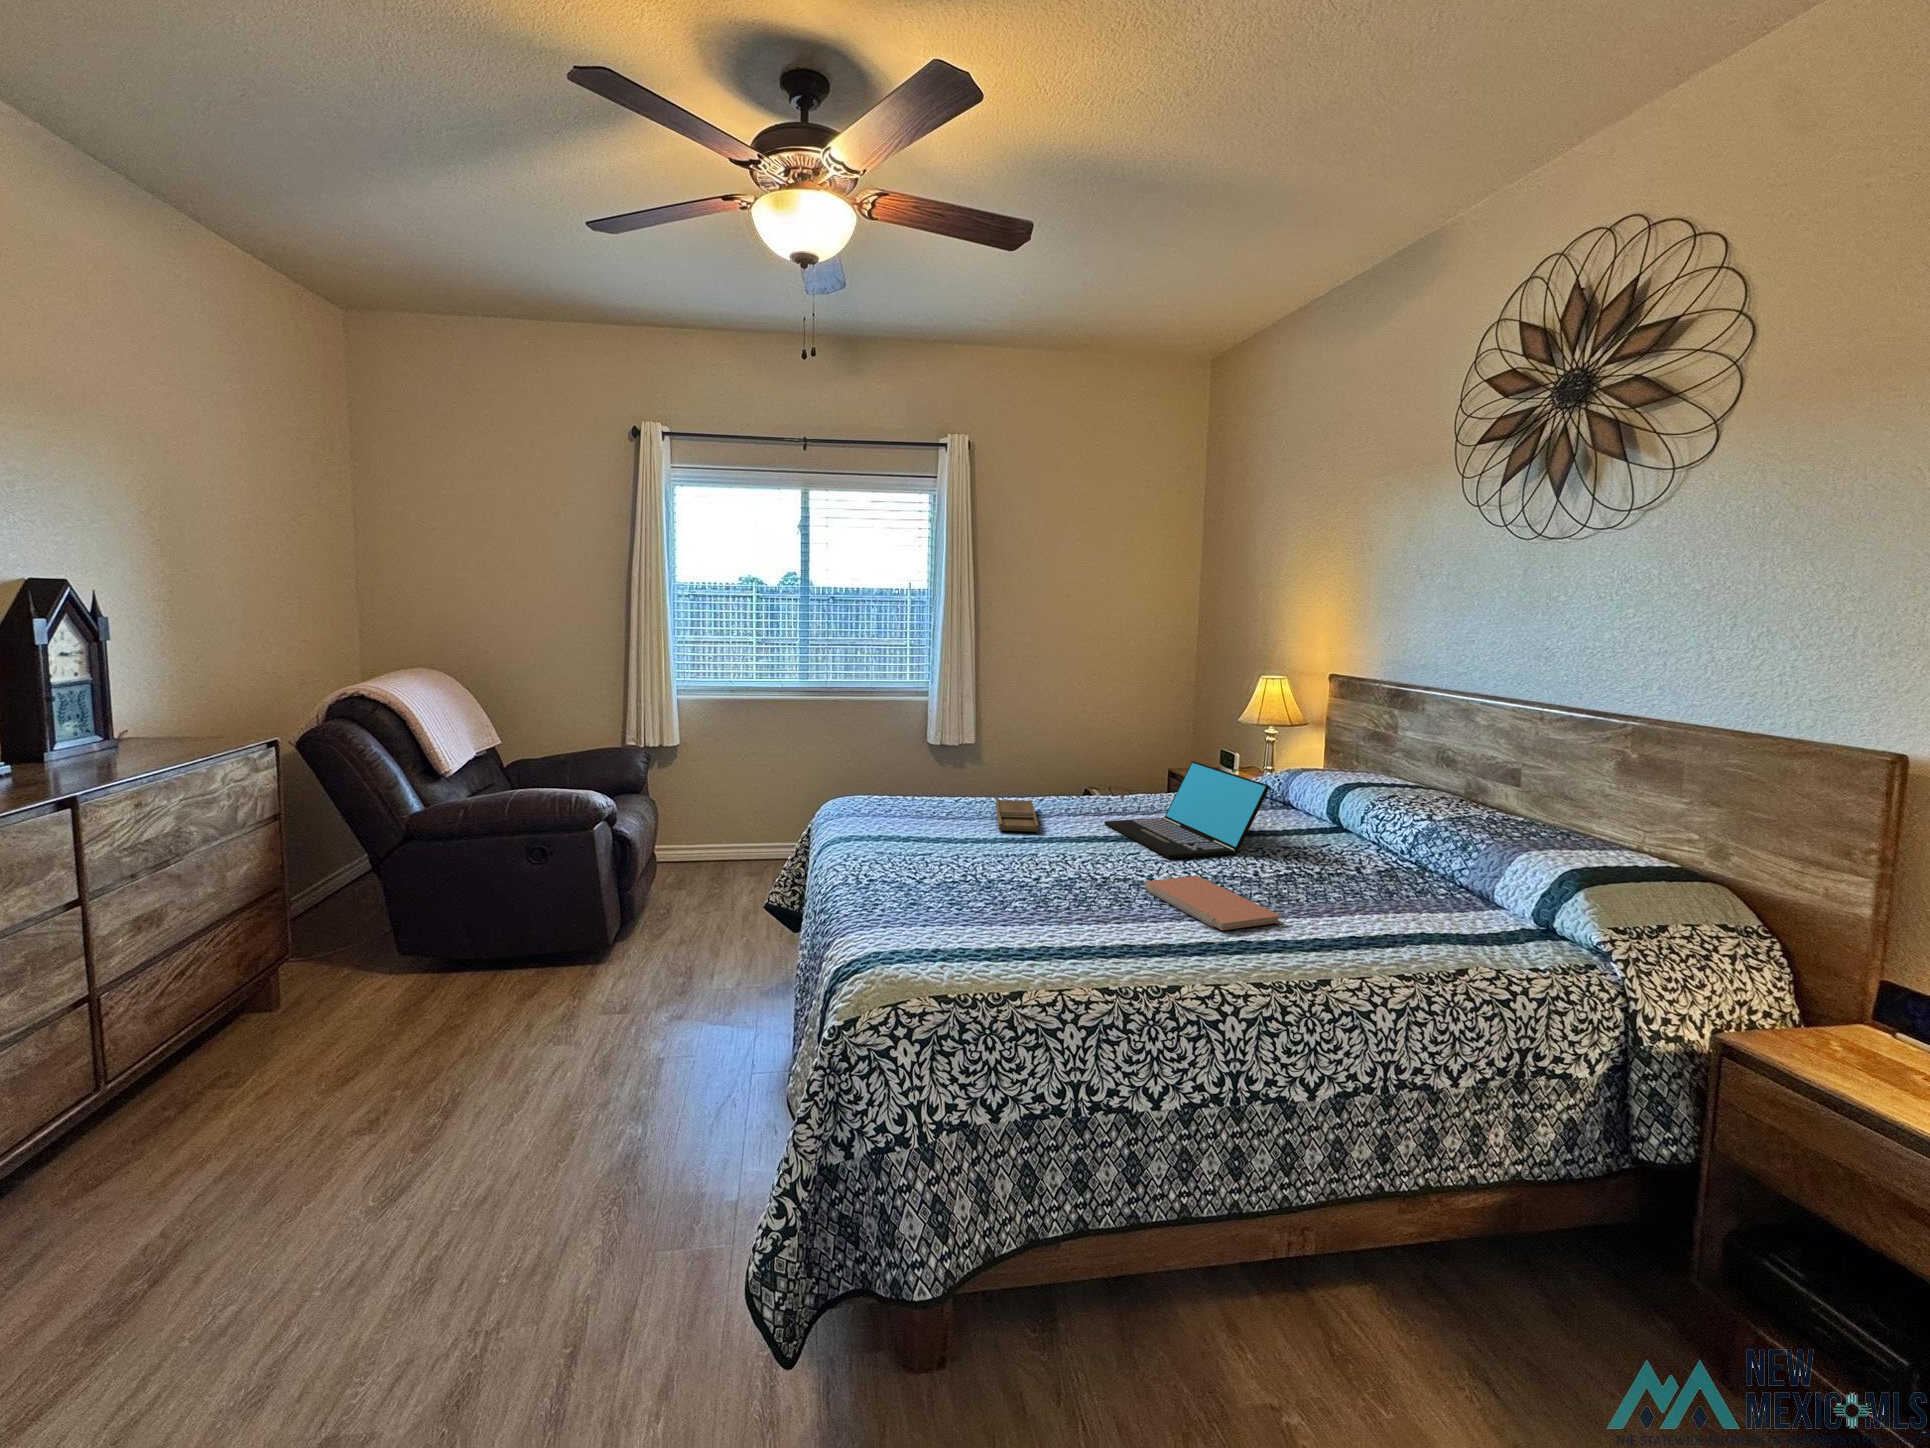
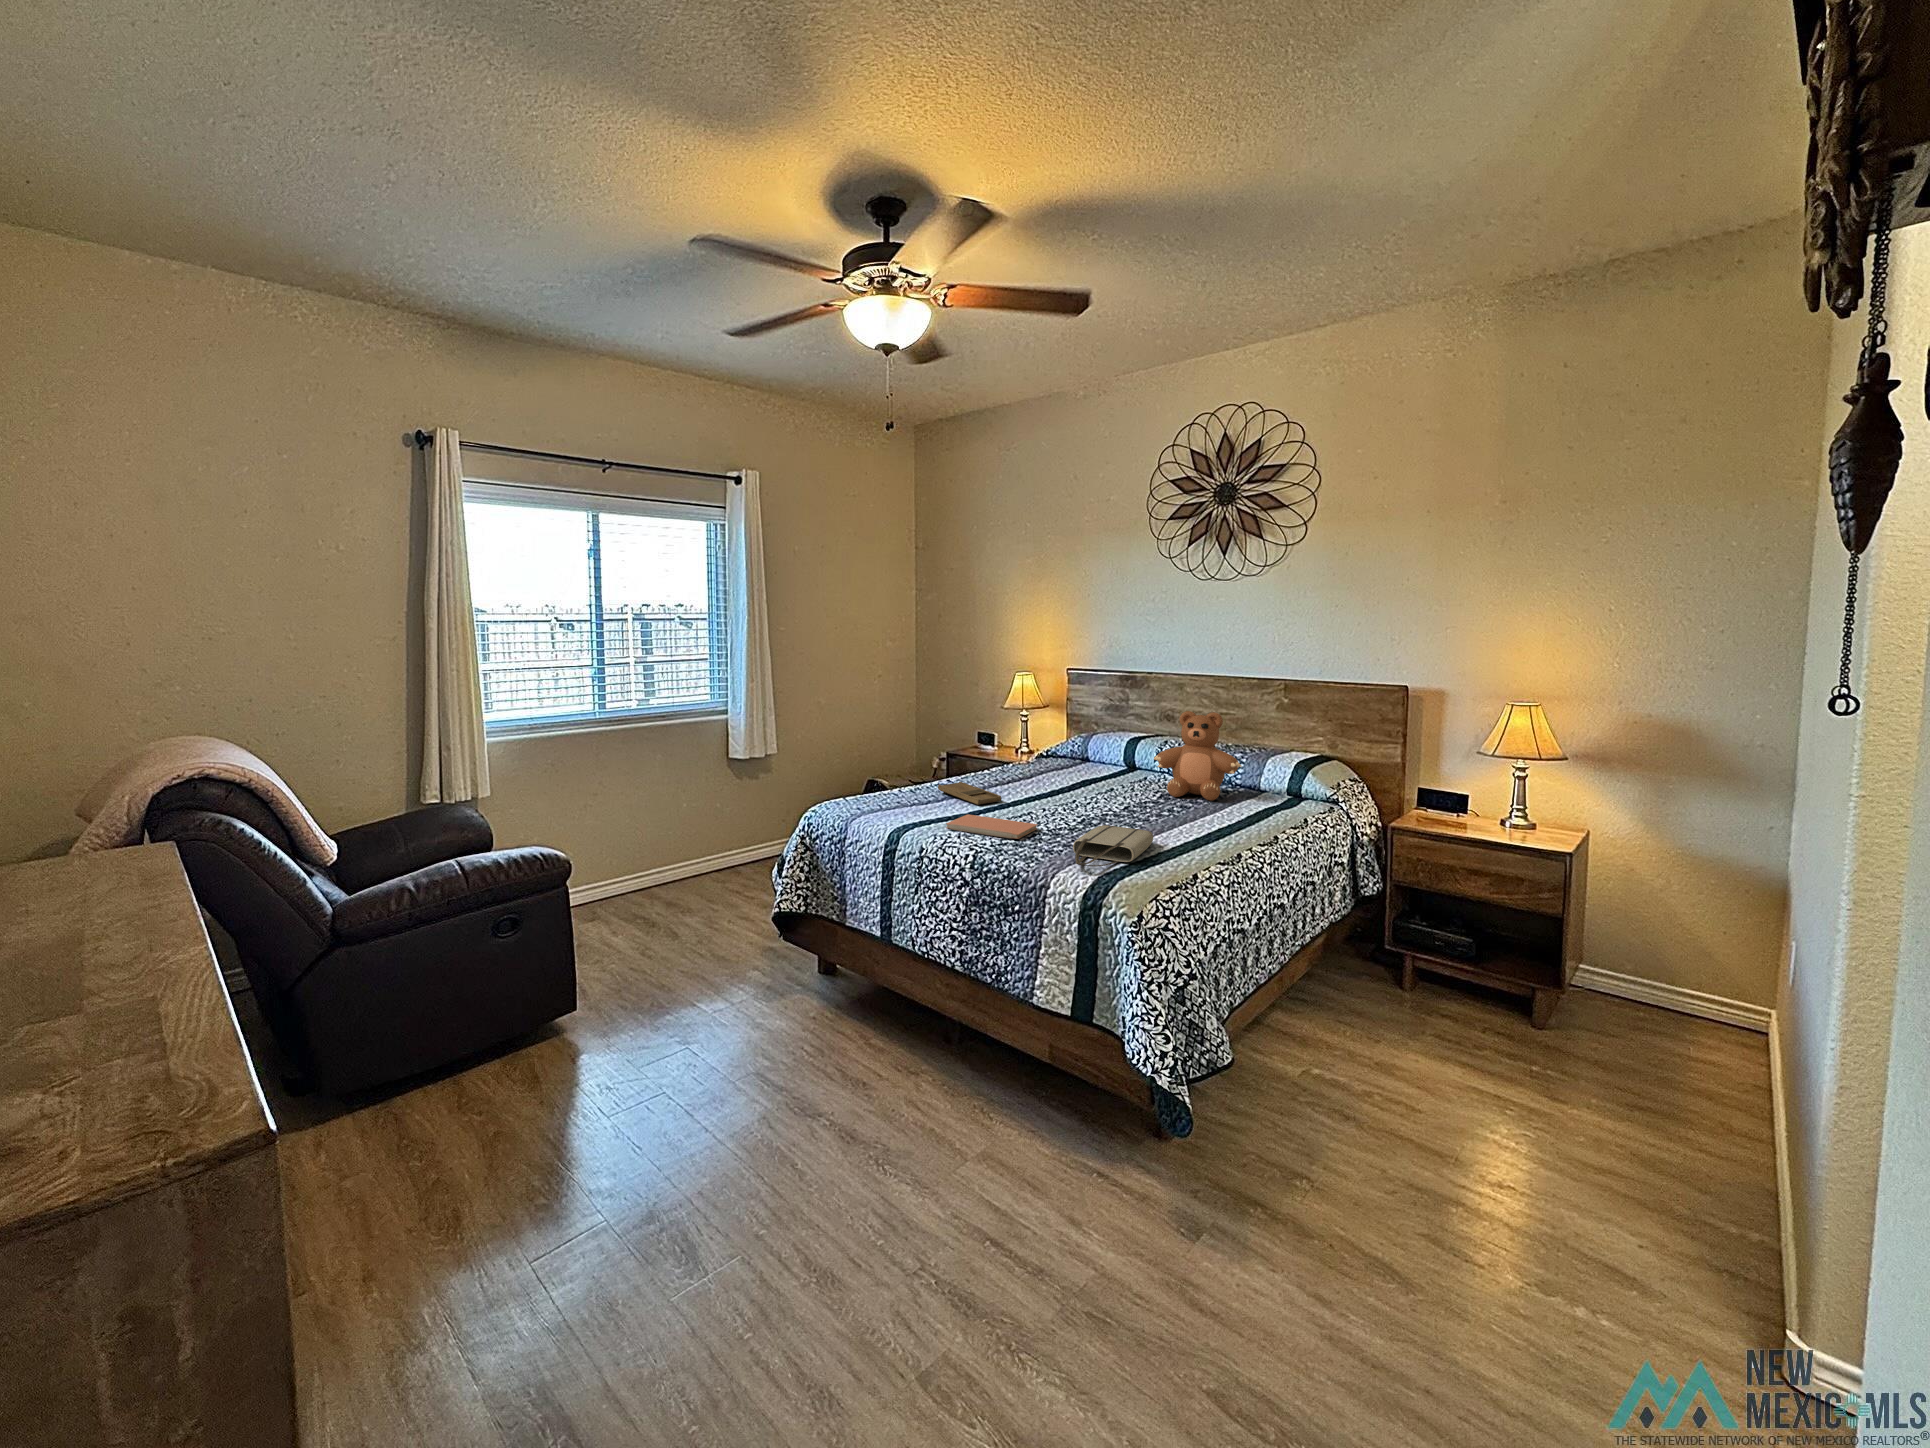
teddy bear: none [1290,748,1419,898] -> present [1154,711,1242,800]
laptop: present [1104,761,1270,858] -> none [1020,736,1130,800]
notebook: present [1144,876,1281,930] -> present [946,814,1038,839]
tote bag: none [884,888,1084,945] -> present [1073,825,1153,866]

